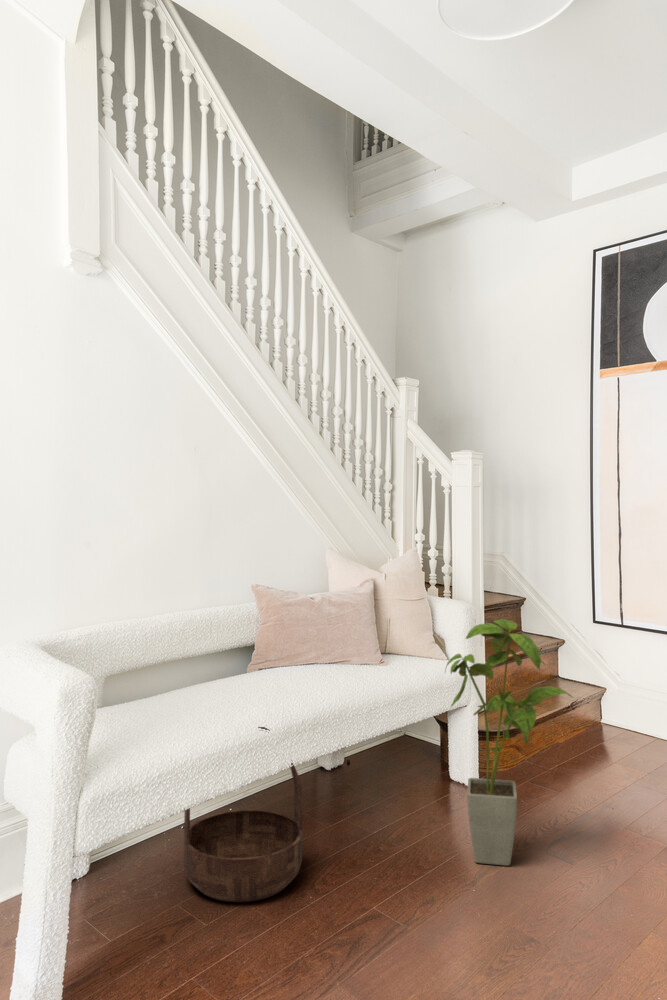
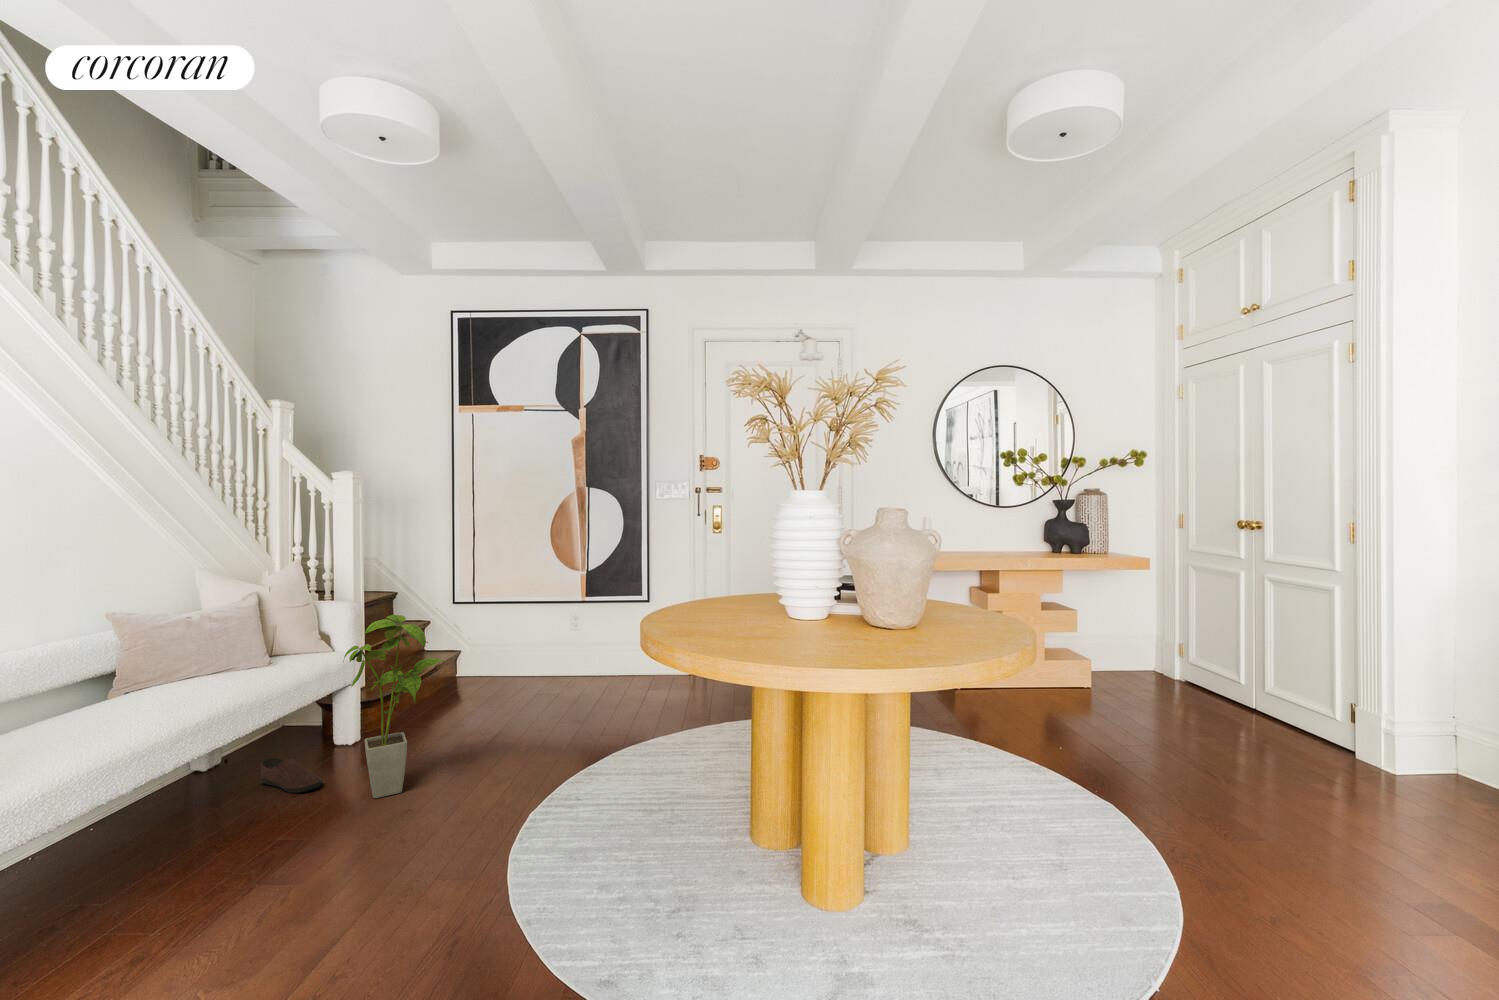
basket: present [184,727,303,902] -> none [71,735,213,902]
shoe: none [368,771,425,825] -> present [260,757,322,793]

